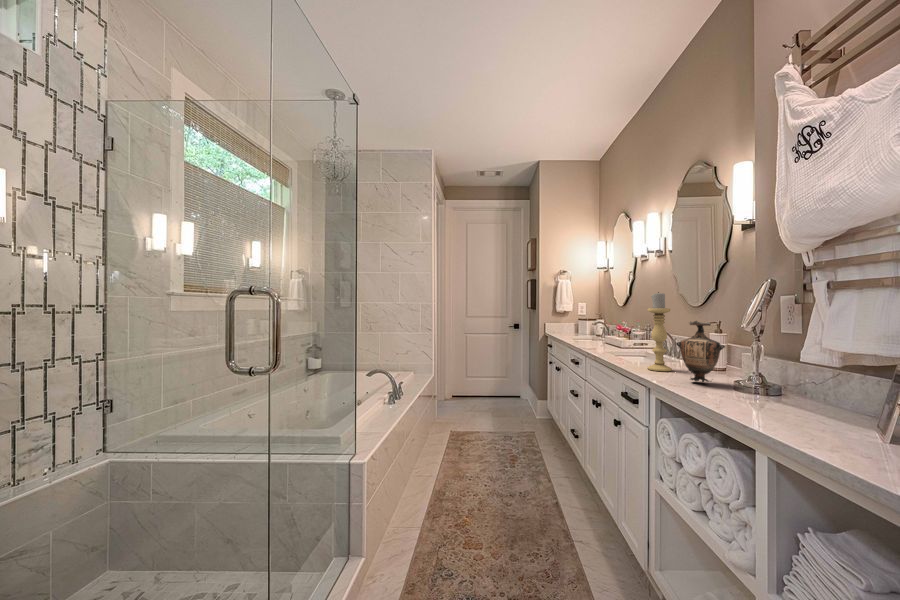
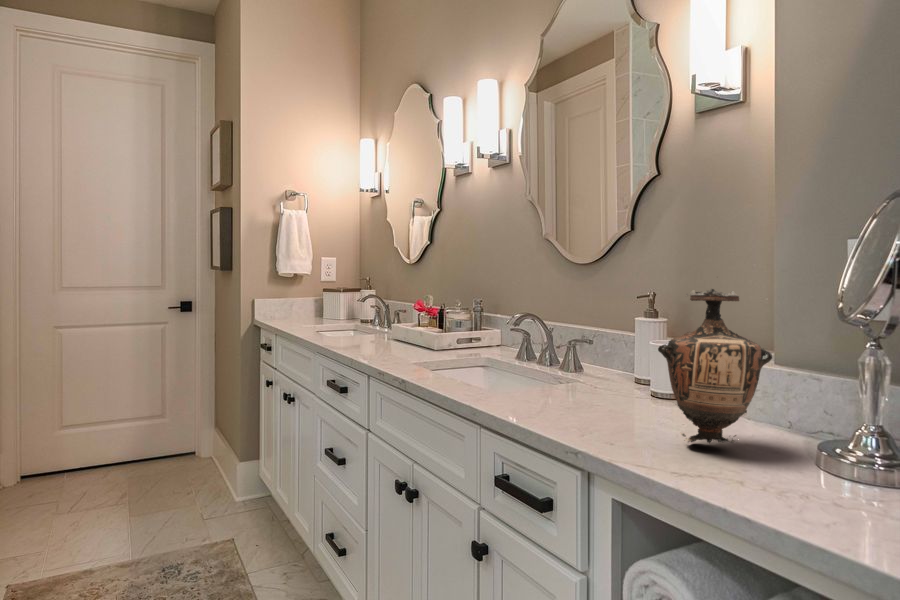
candle holder: present [648,292,672,371] -> none [545,220,598,414]

